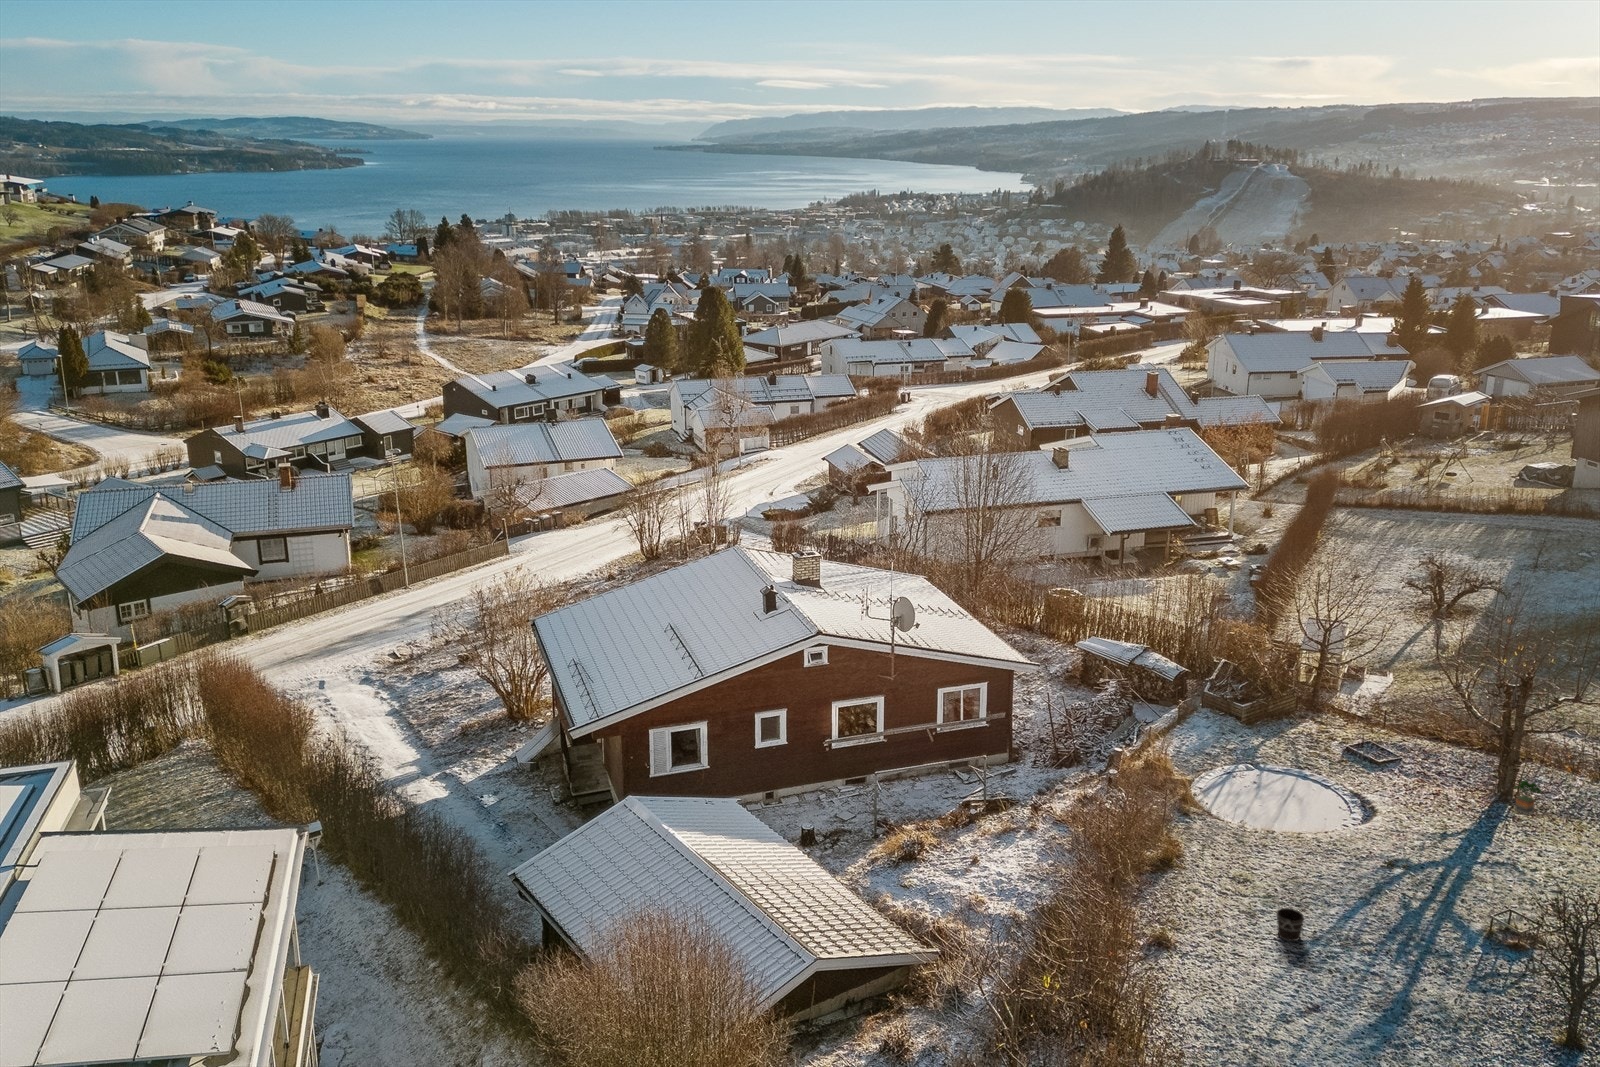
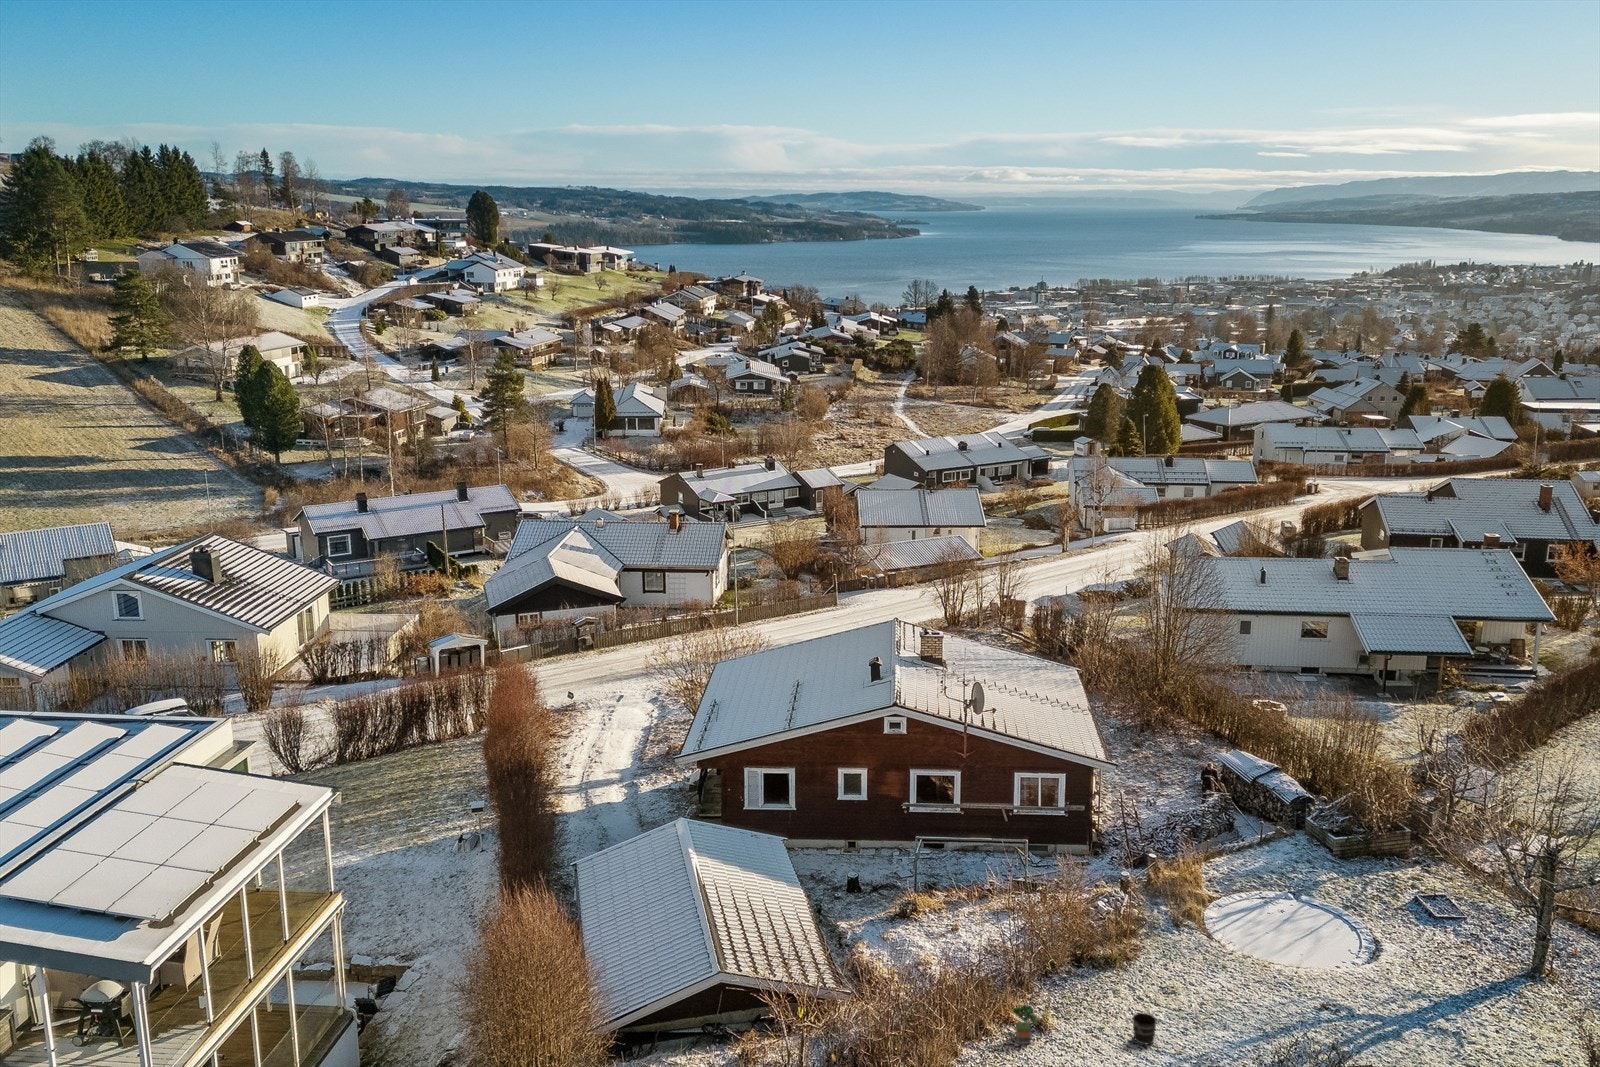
potted tree: present [1514,780,1541,814] -> present [1012,1005,1037,1044]

